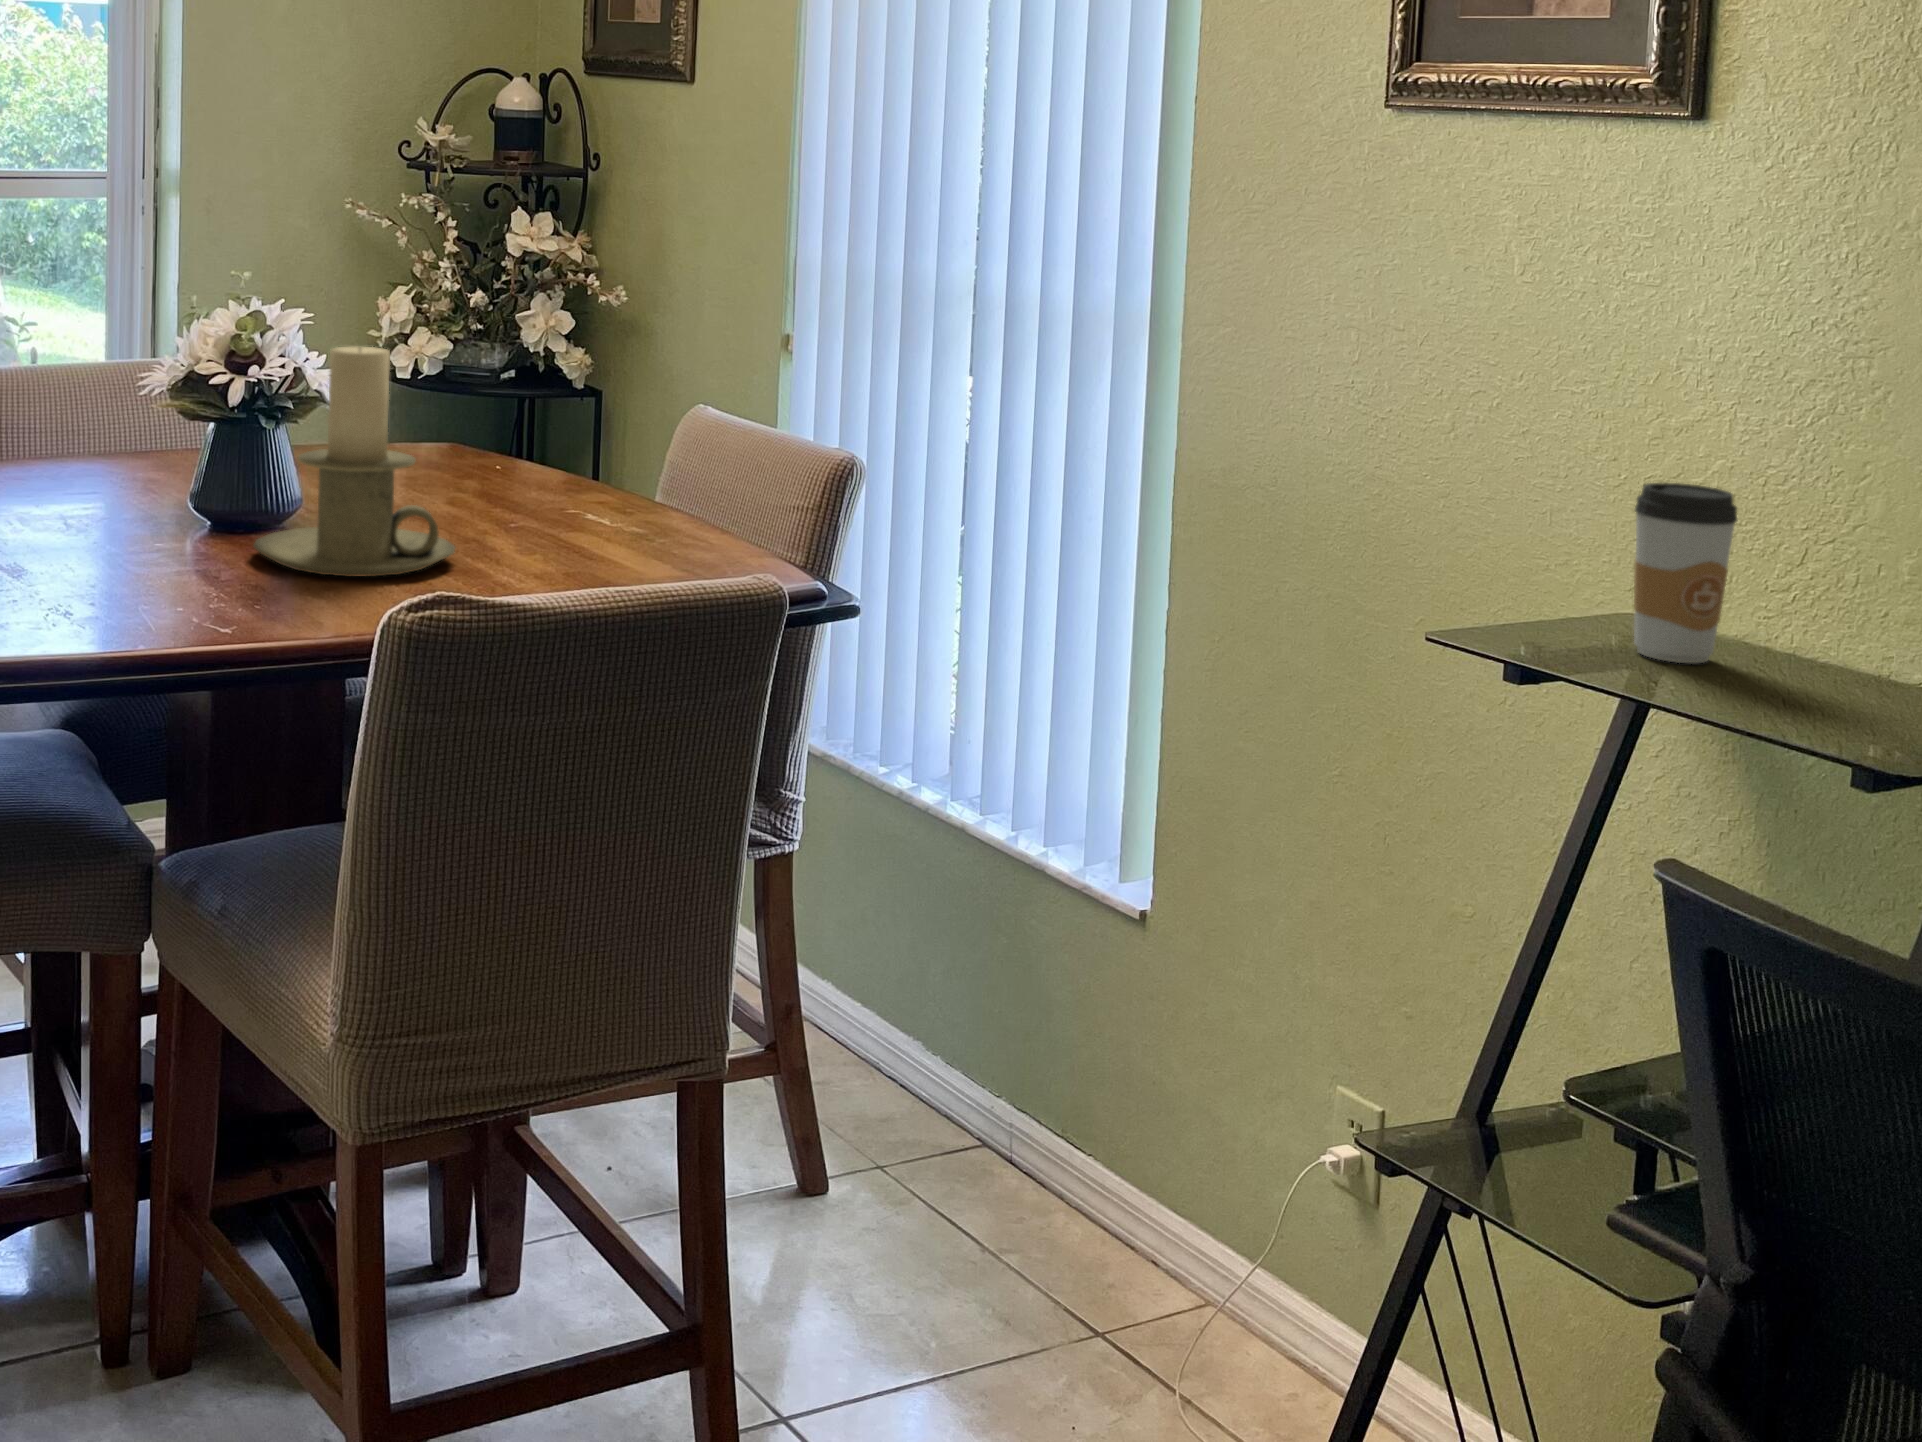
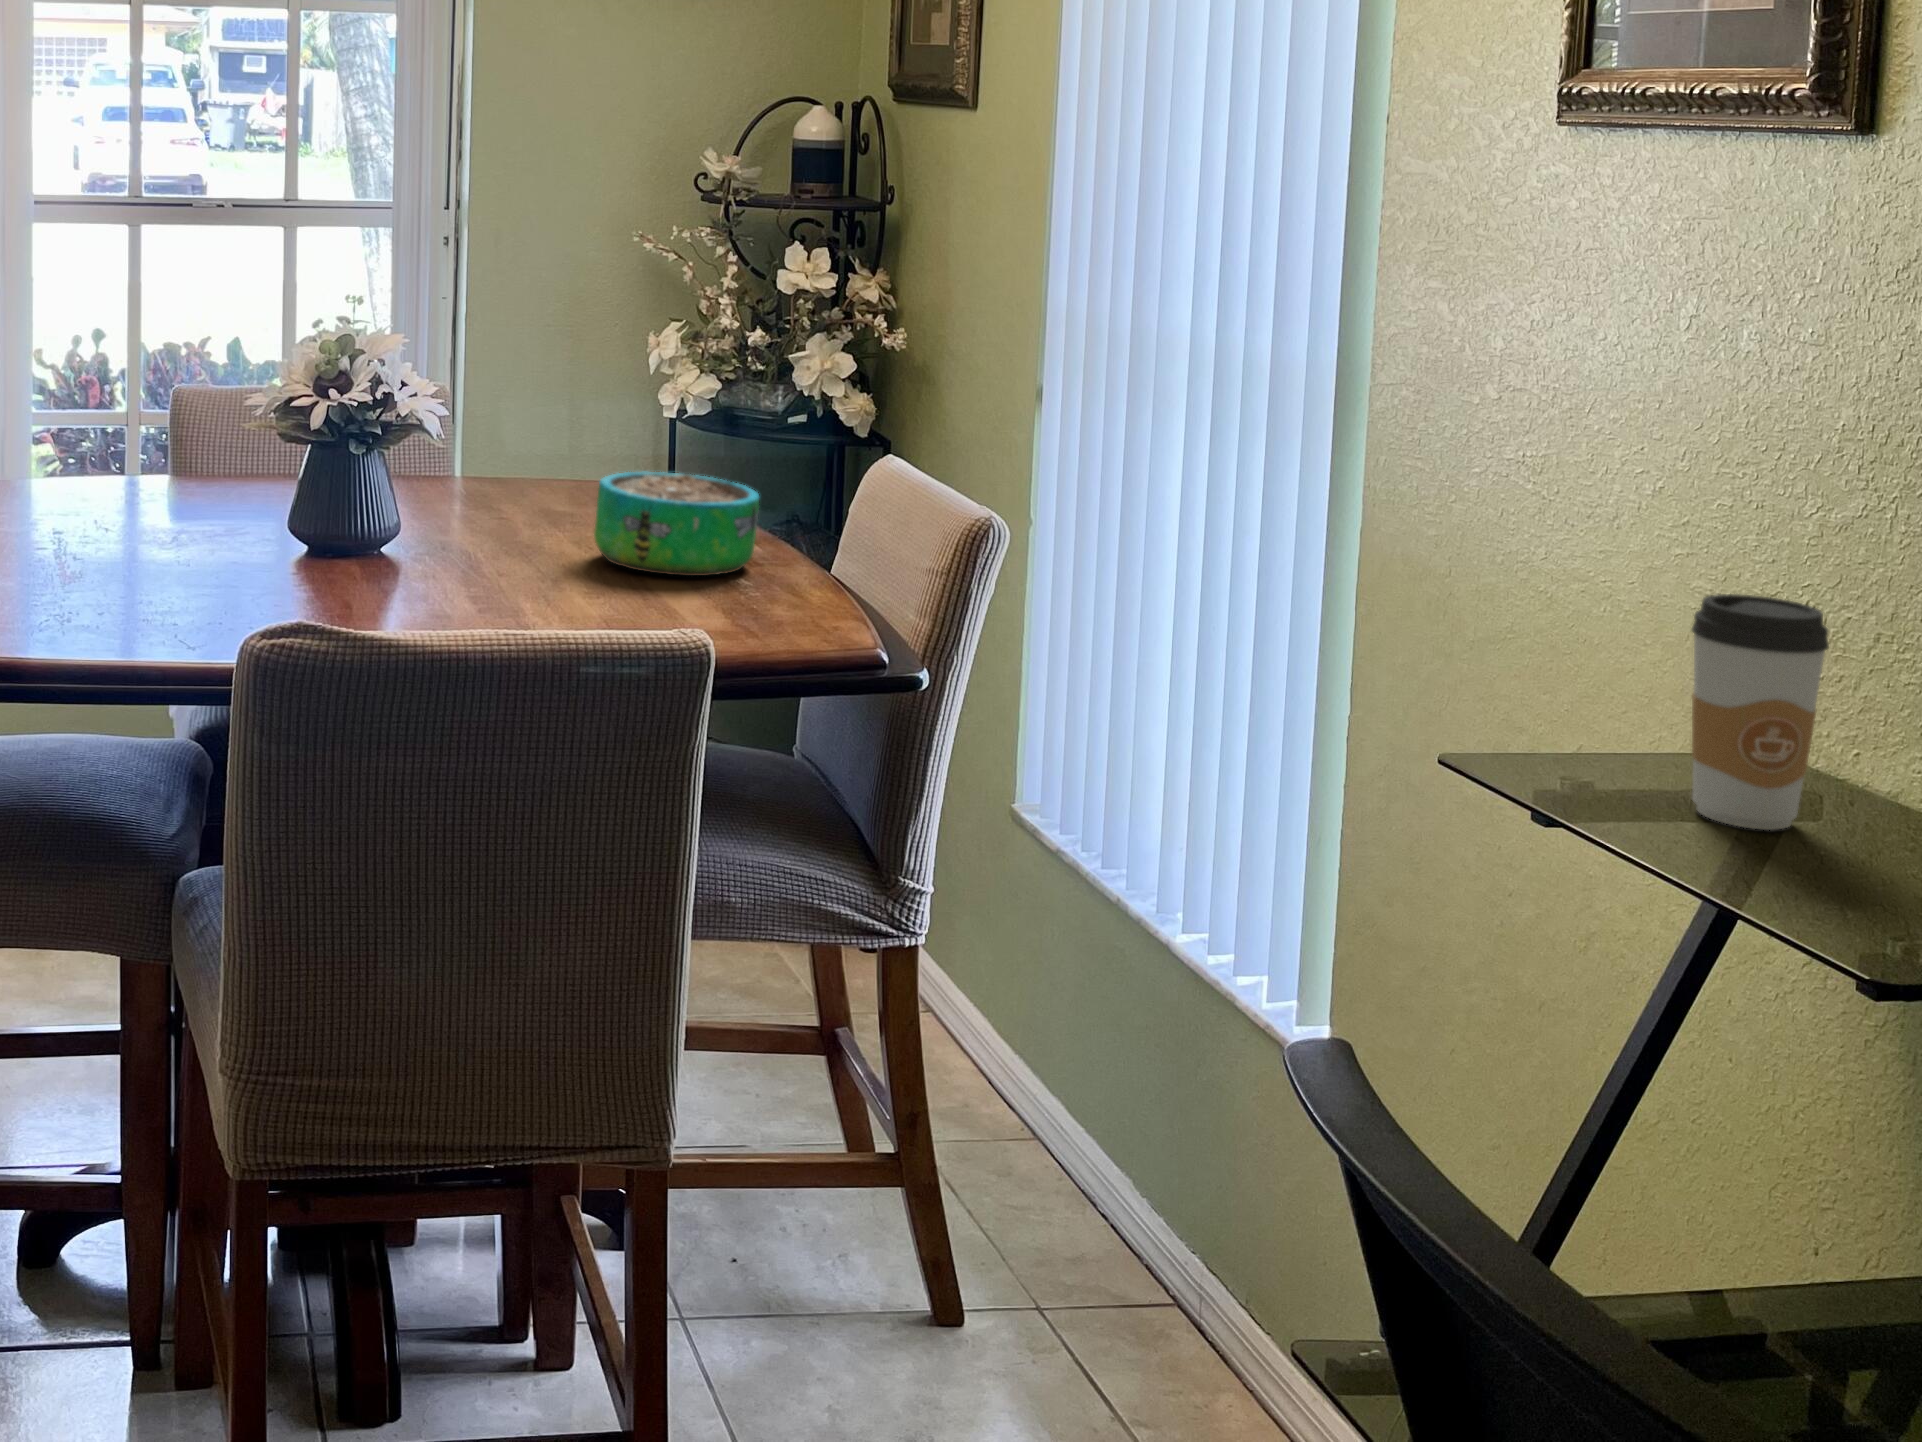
candle holder: present [253,347,456,577] -> none [306,373,513,609]
decorative bowl: none [481,433,636,529] -> present [594,472,759,576]

